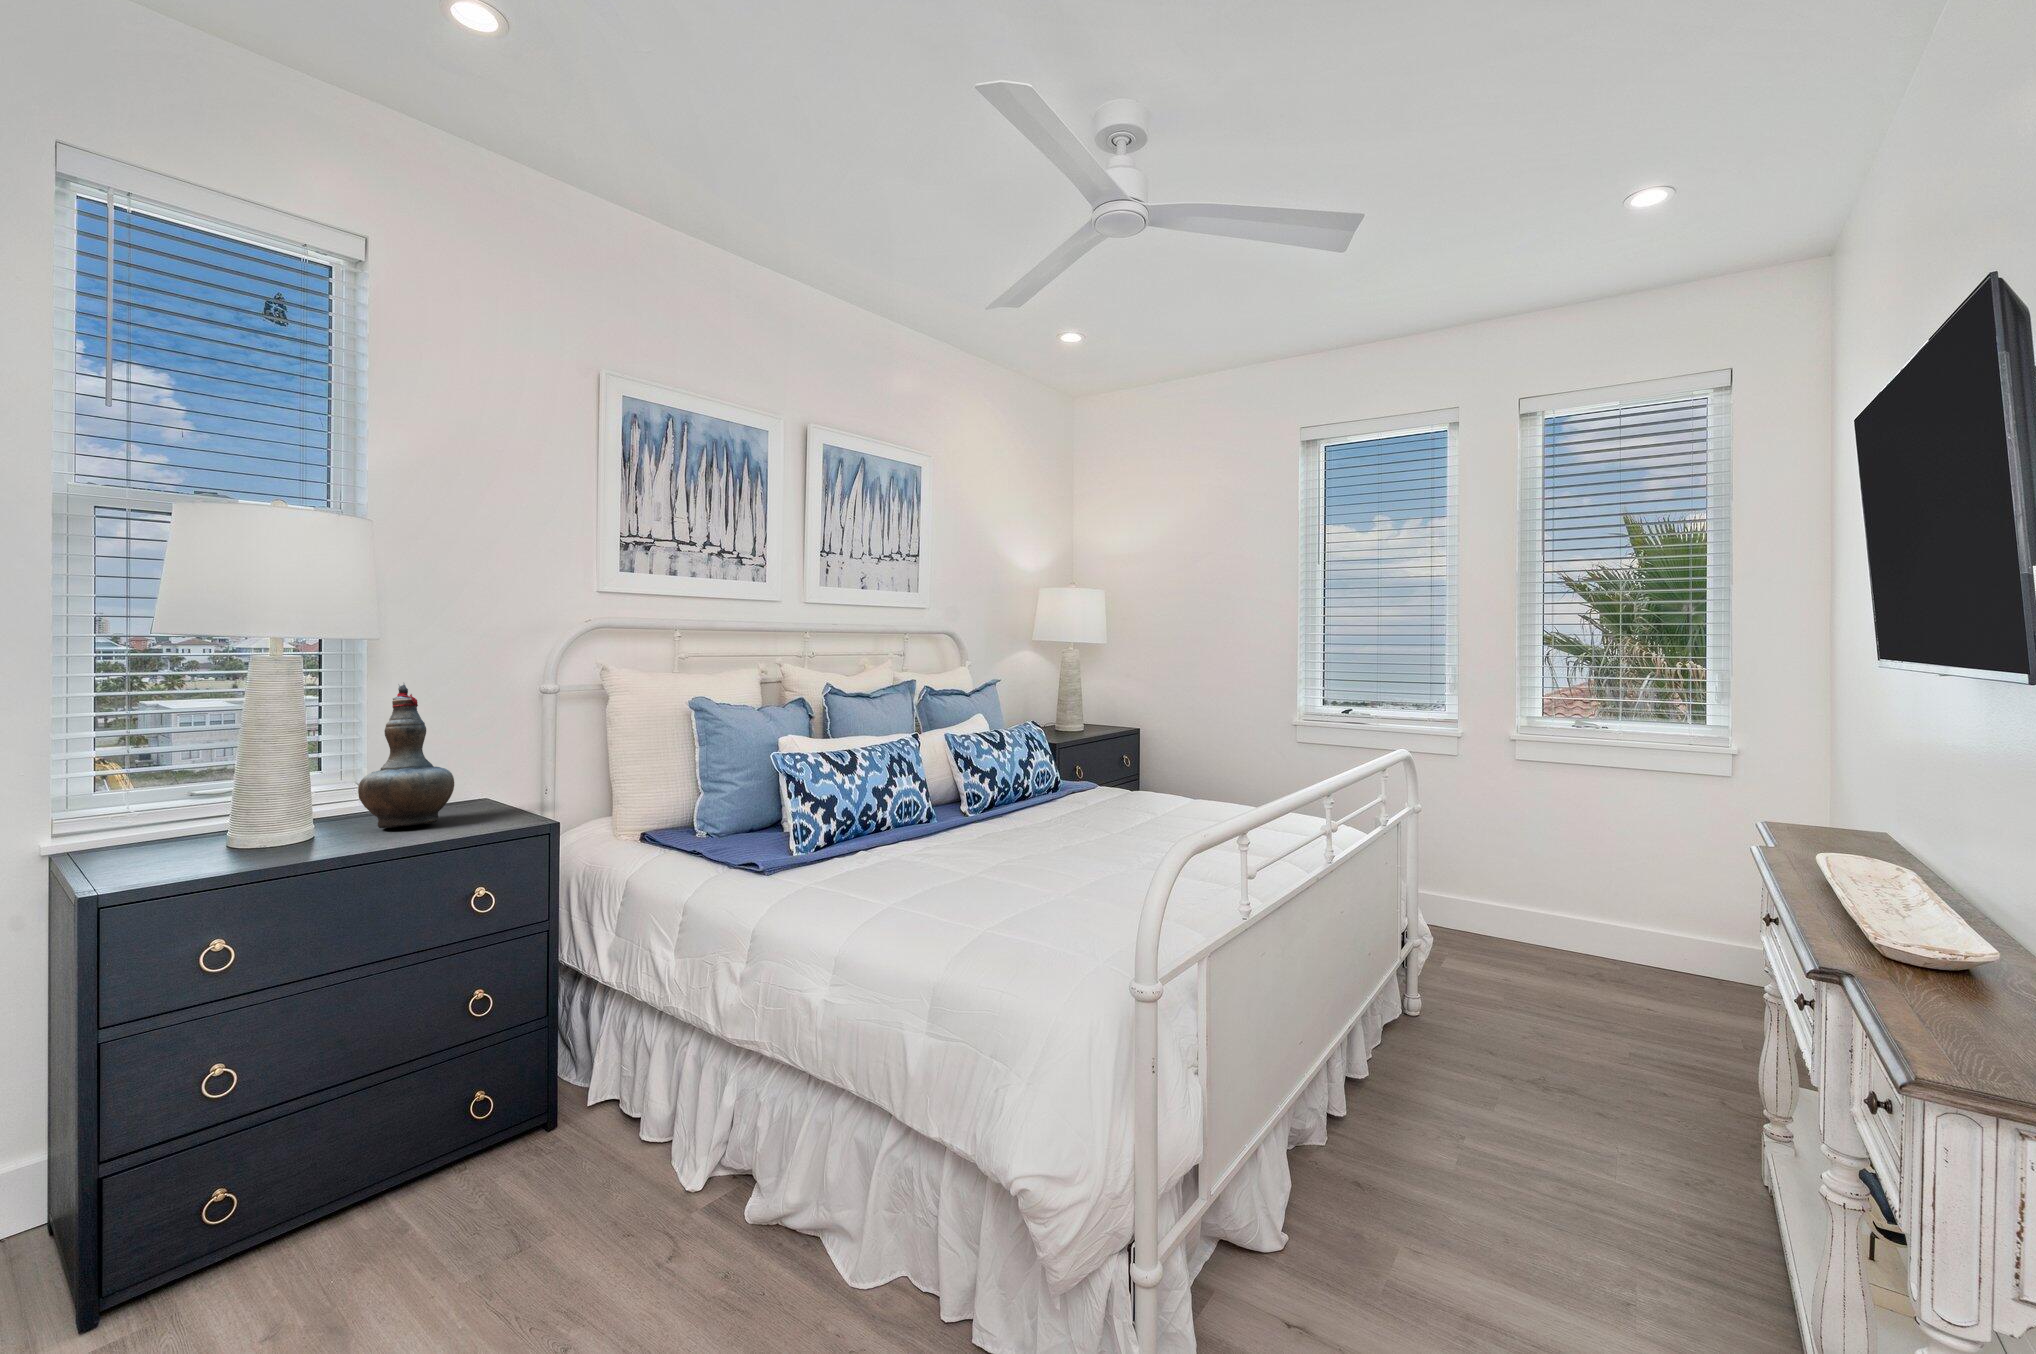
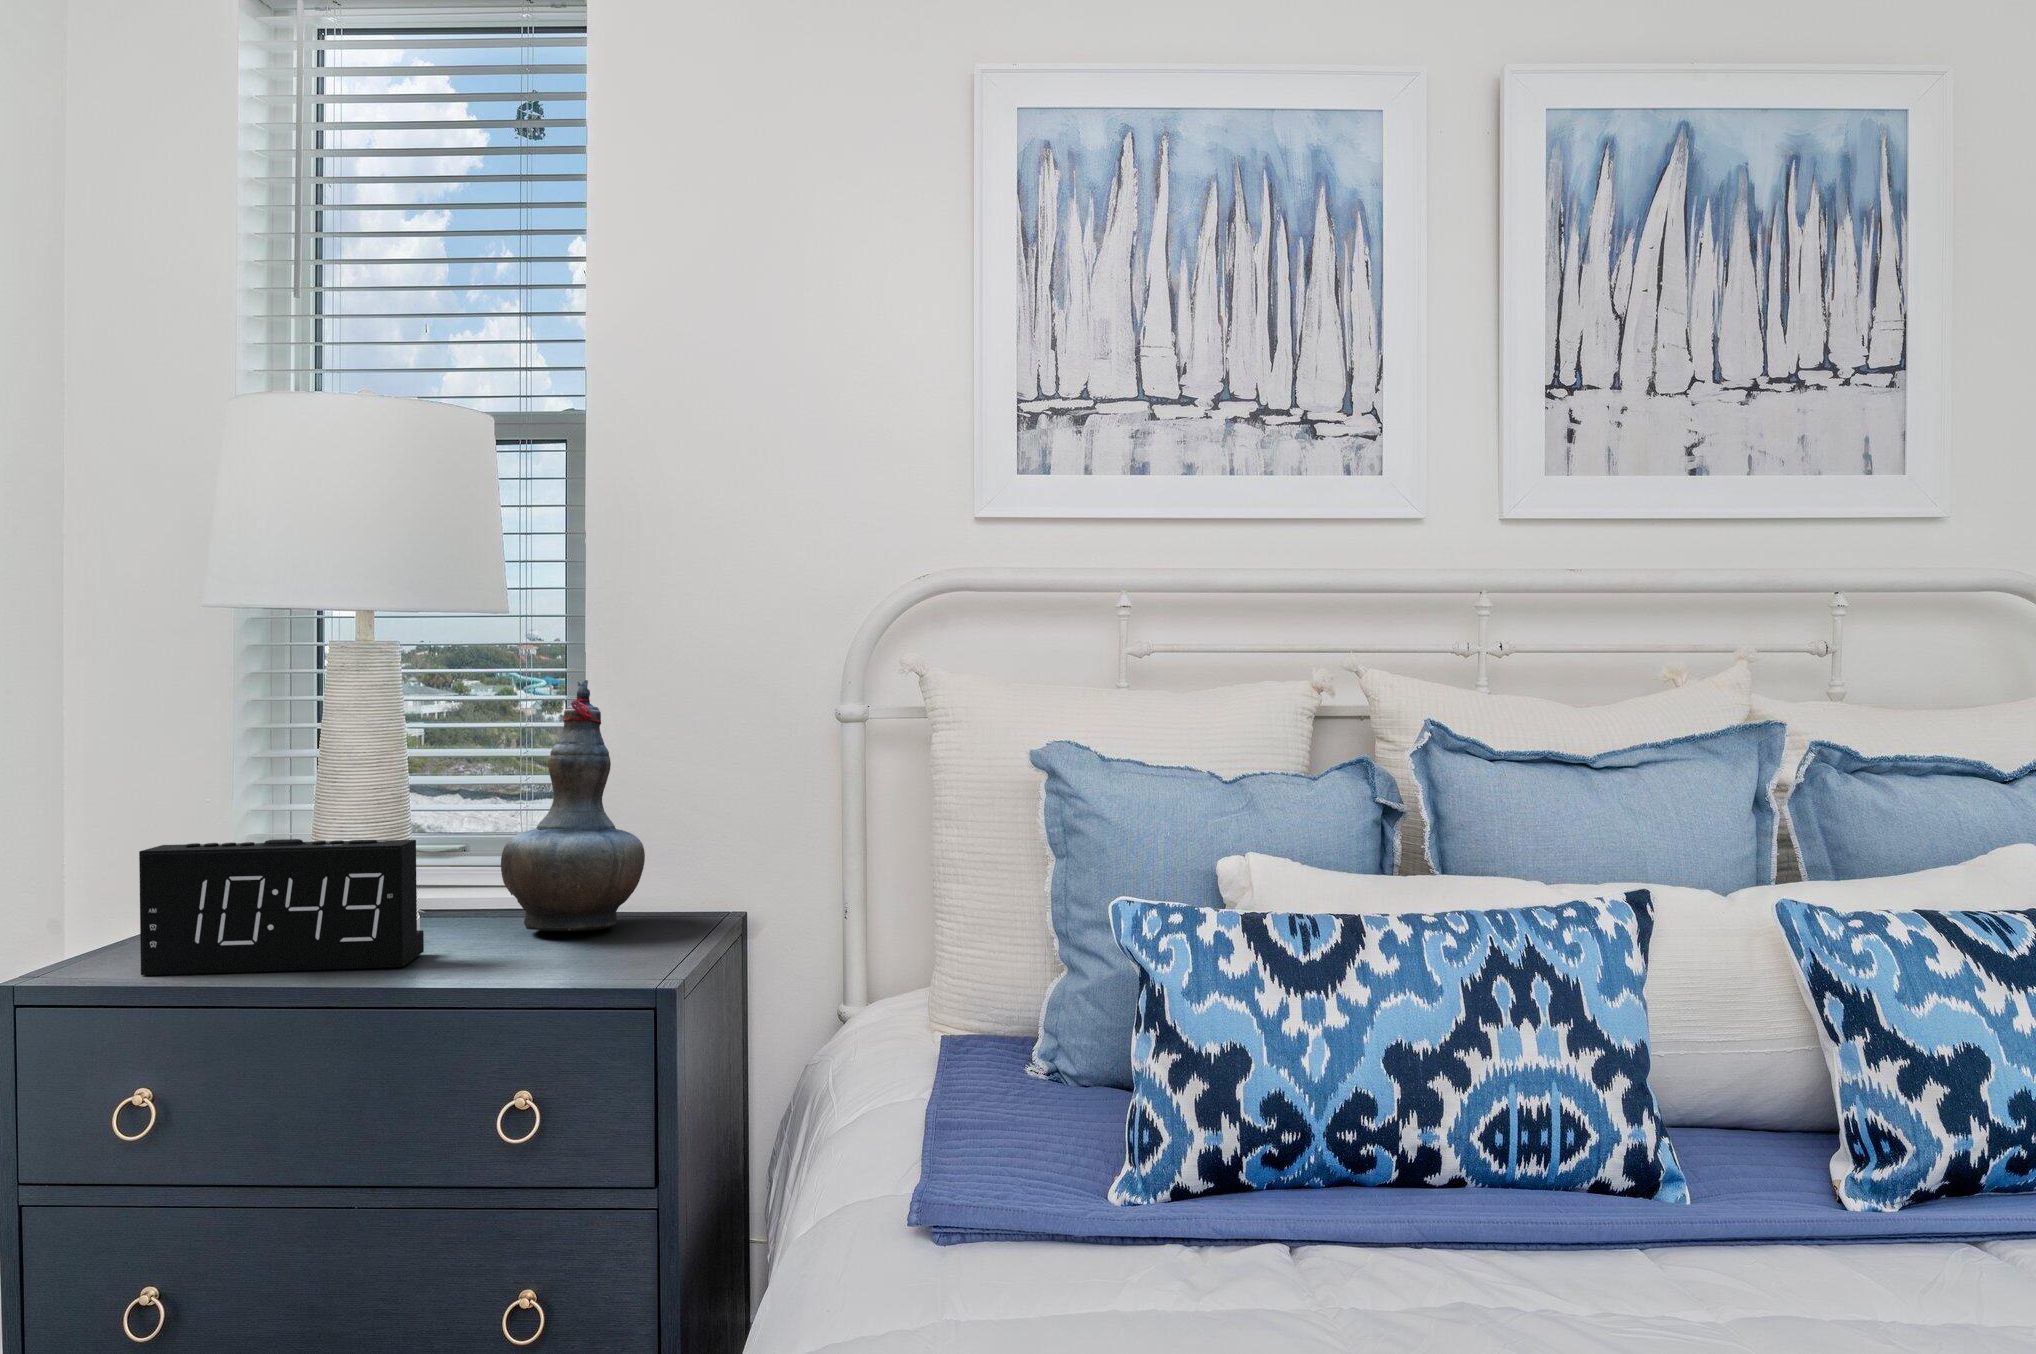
alarm clock: none [181,777,375,877] -> present [139,839,424,975]

